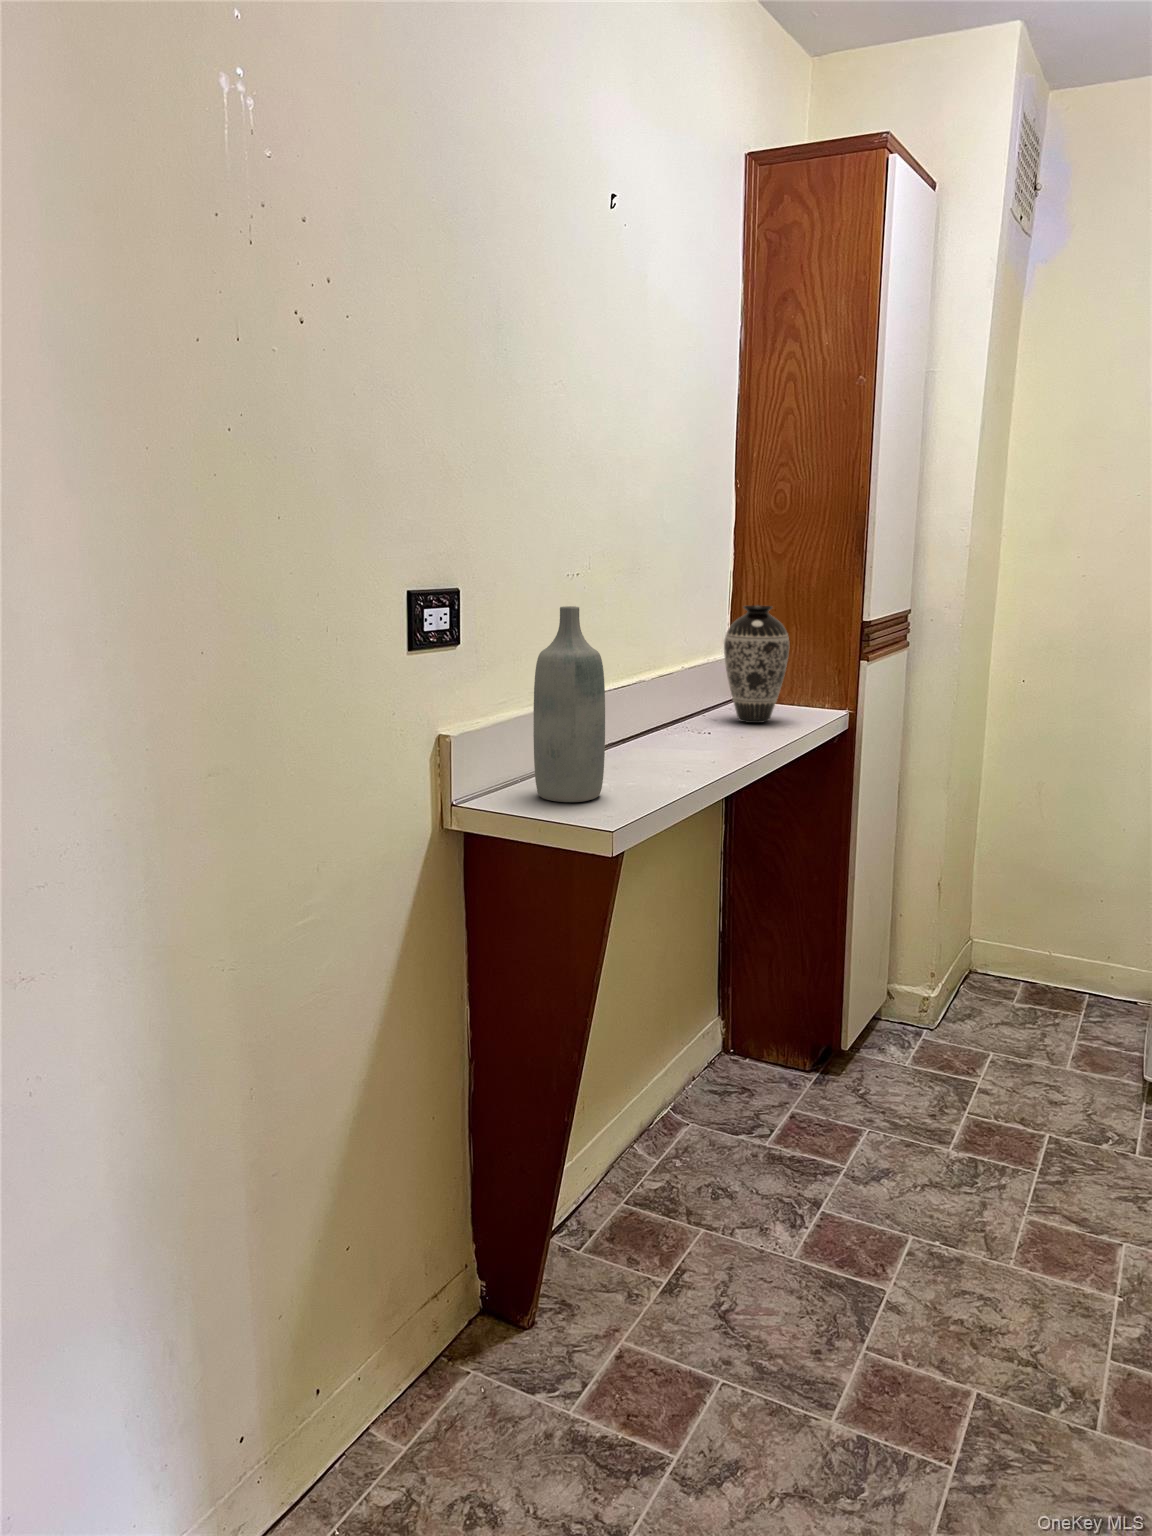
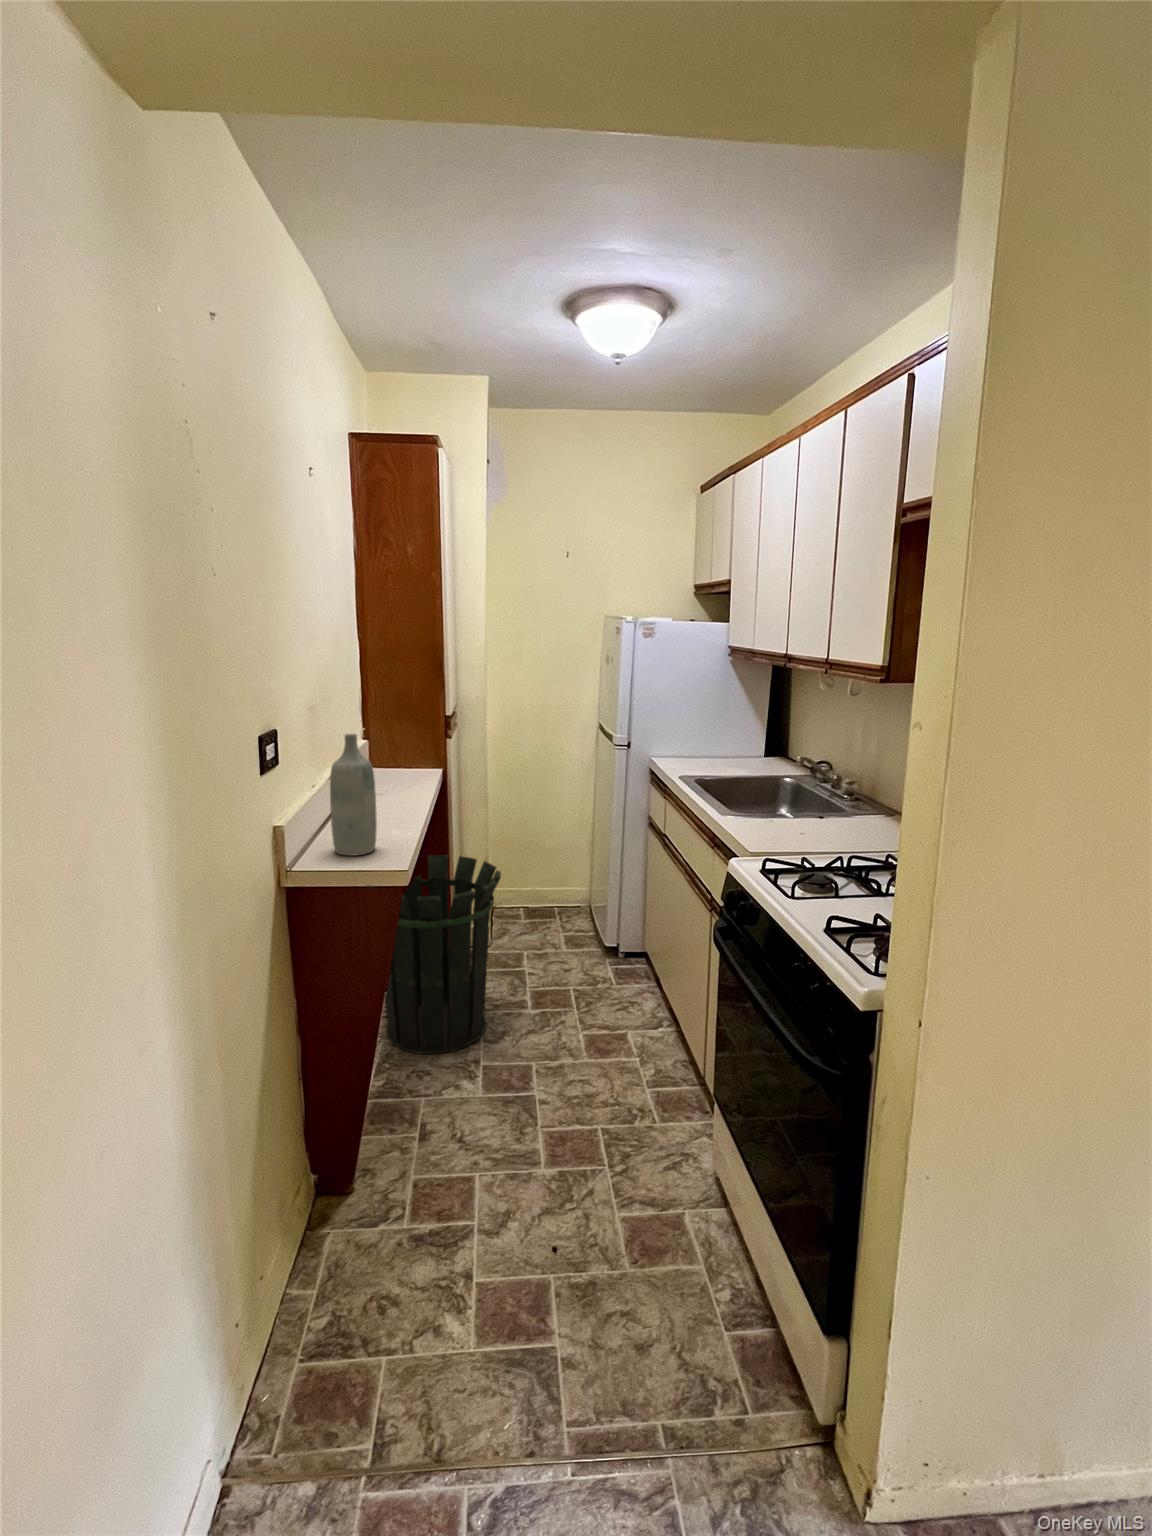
decorative vase: present [724,605,789,723] -> none [378,713,418,785]
waste bin: none [680,848,908,1175] -> present [367,855,501,1054]

